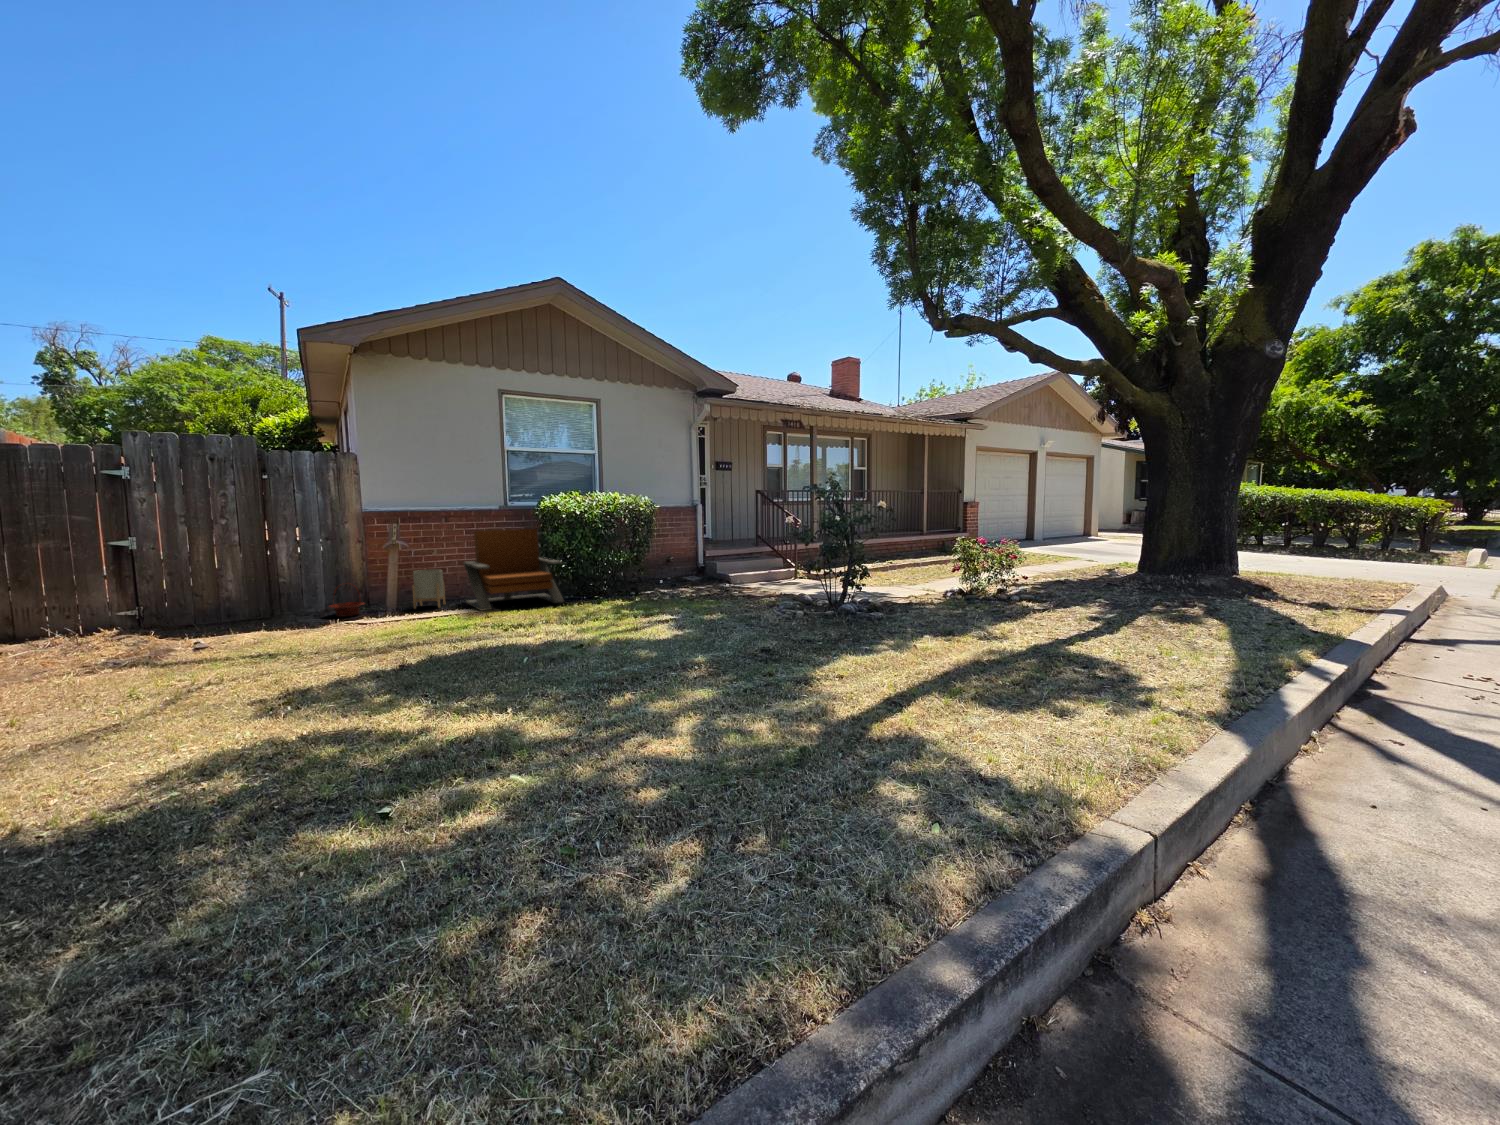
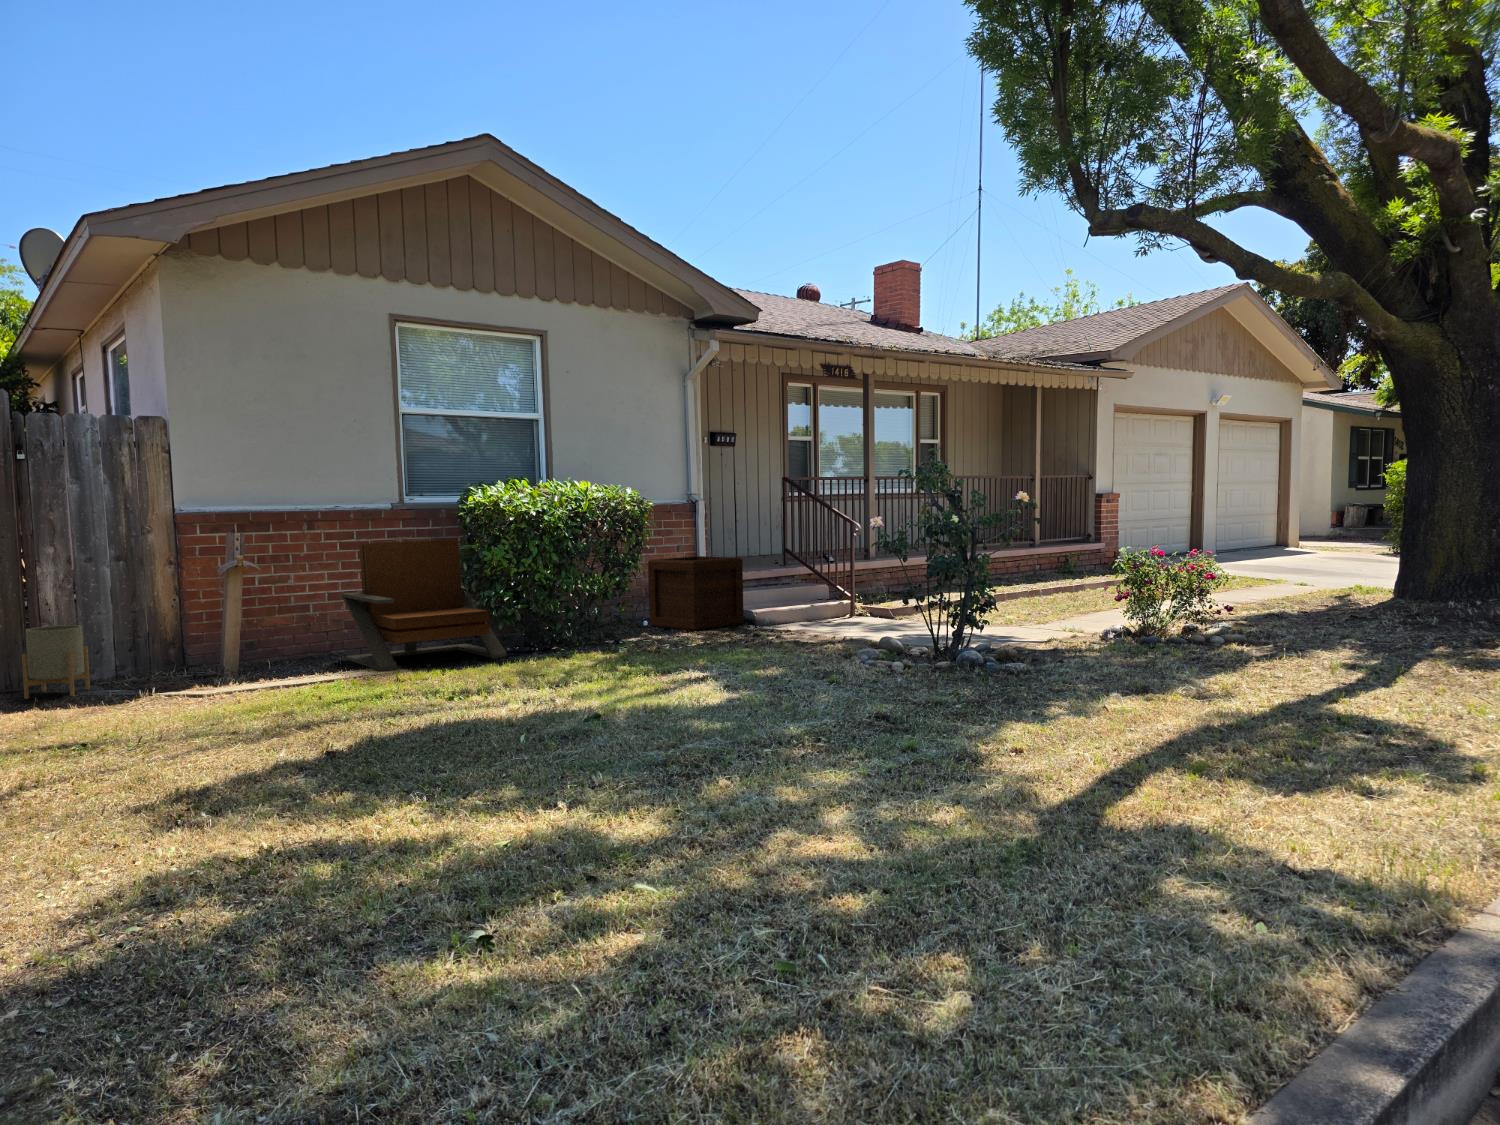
wooden crate: none [664,540,723,587] -> present [648,556,744,631]
planter: present [412,570,445,609] -> present [22,625,90,699]
basket: present [329,590,364,617] -> none [135,629,193,683]

